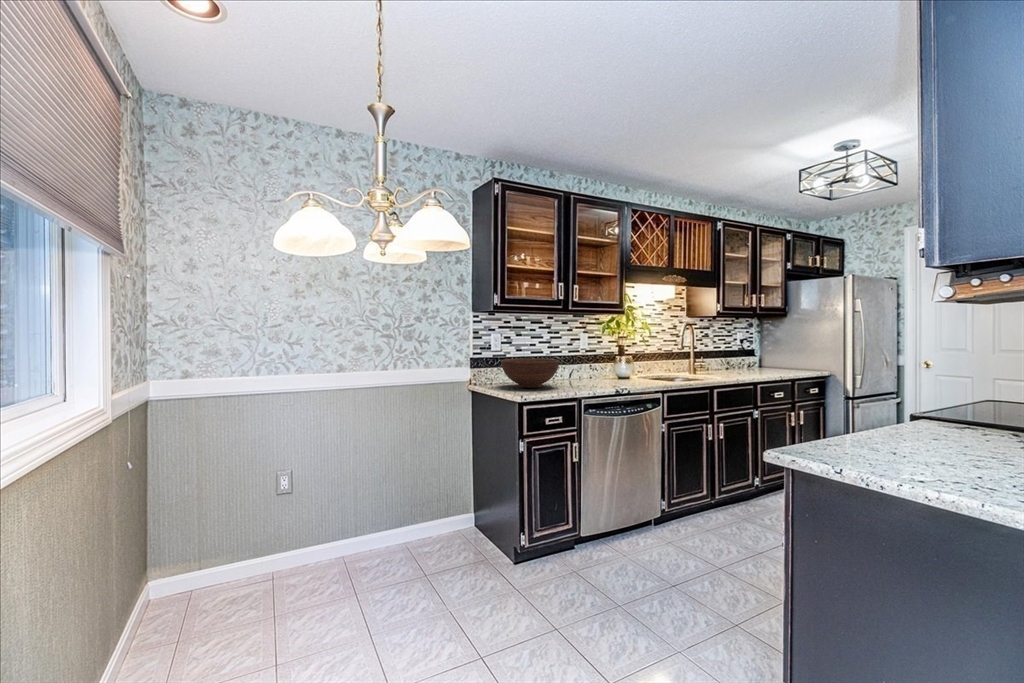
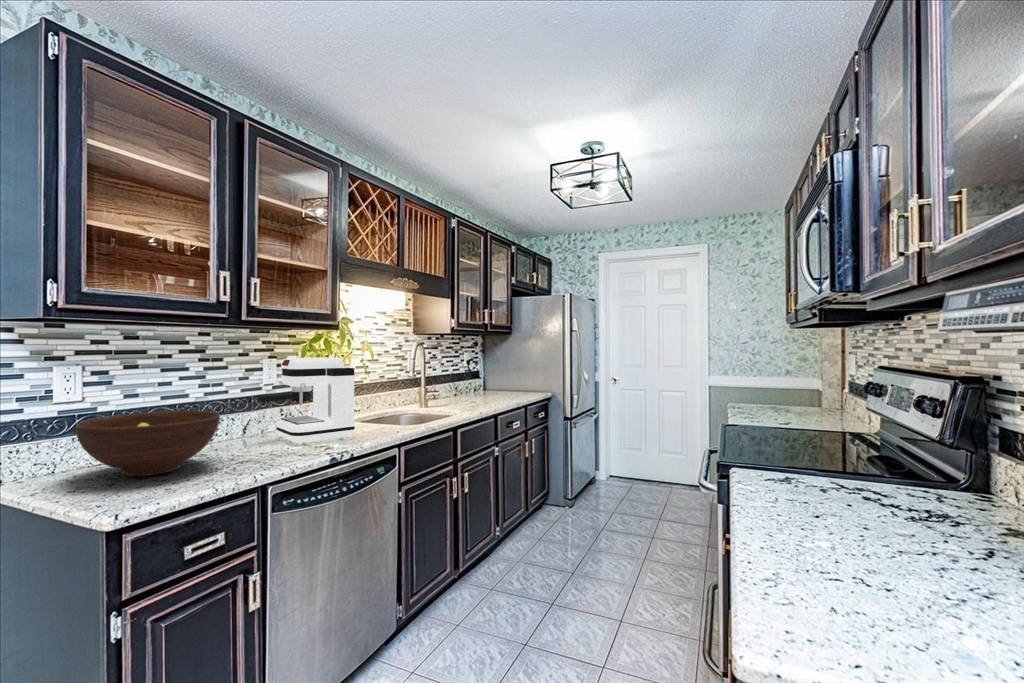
coffee maker: none [577,332,633,384] -> present [257,357,355,444]

